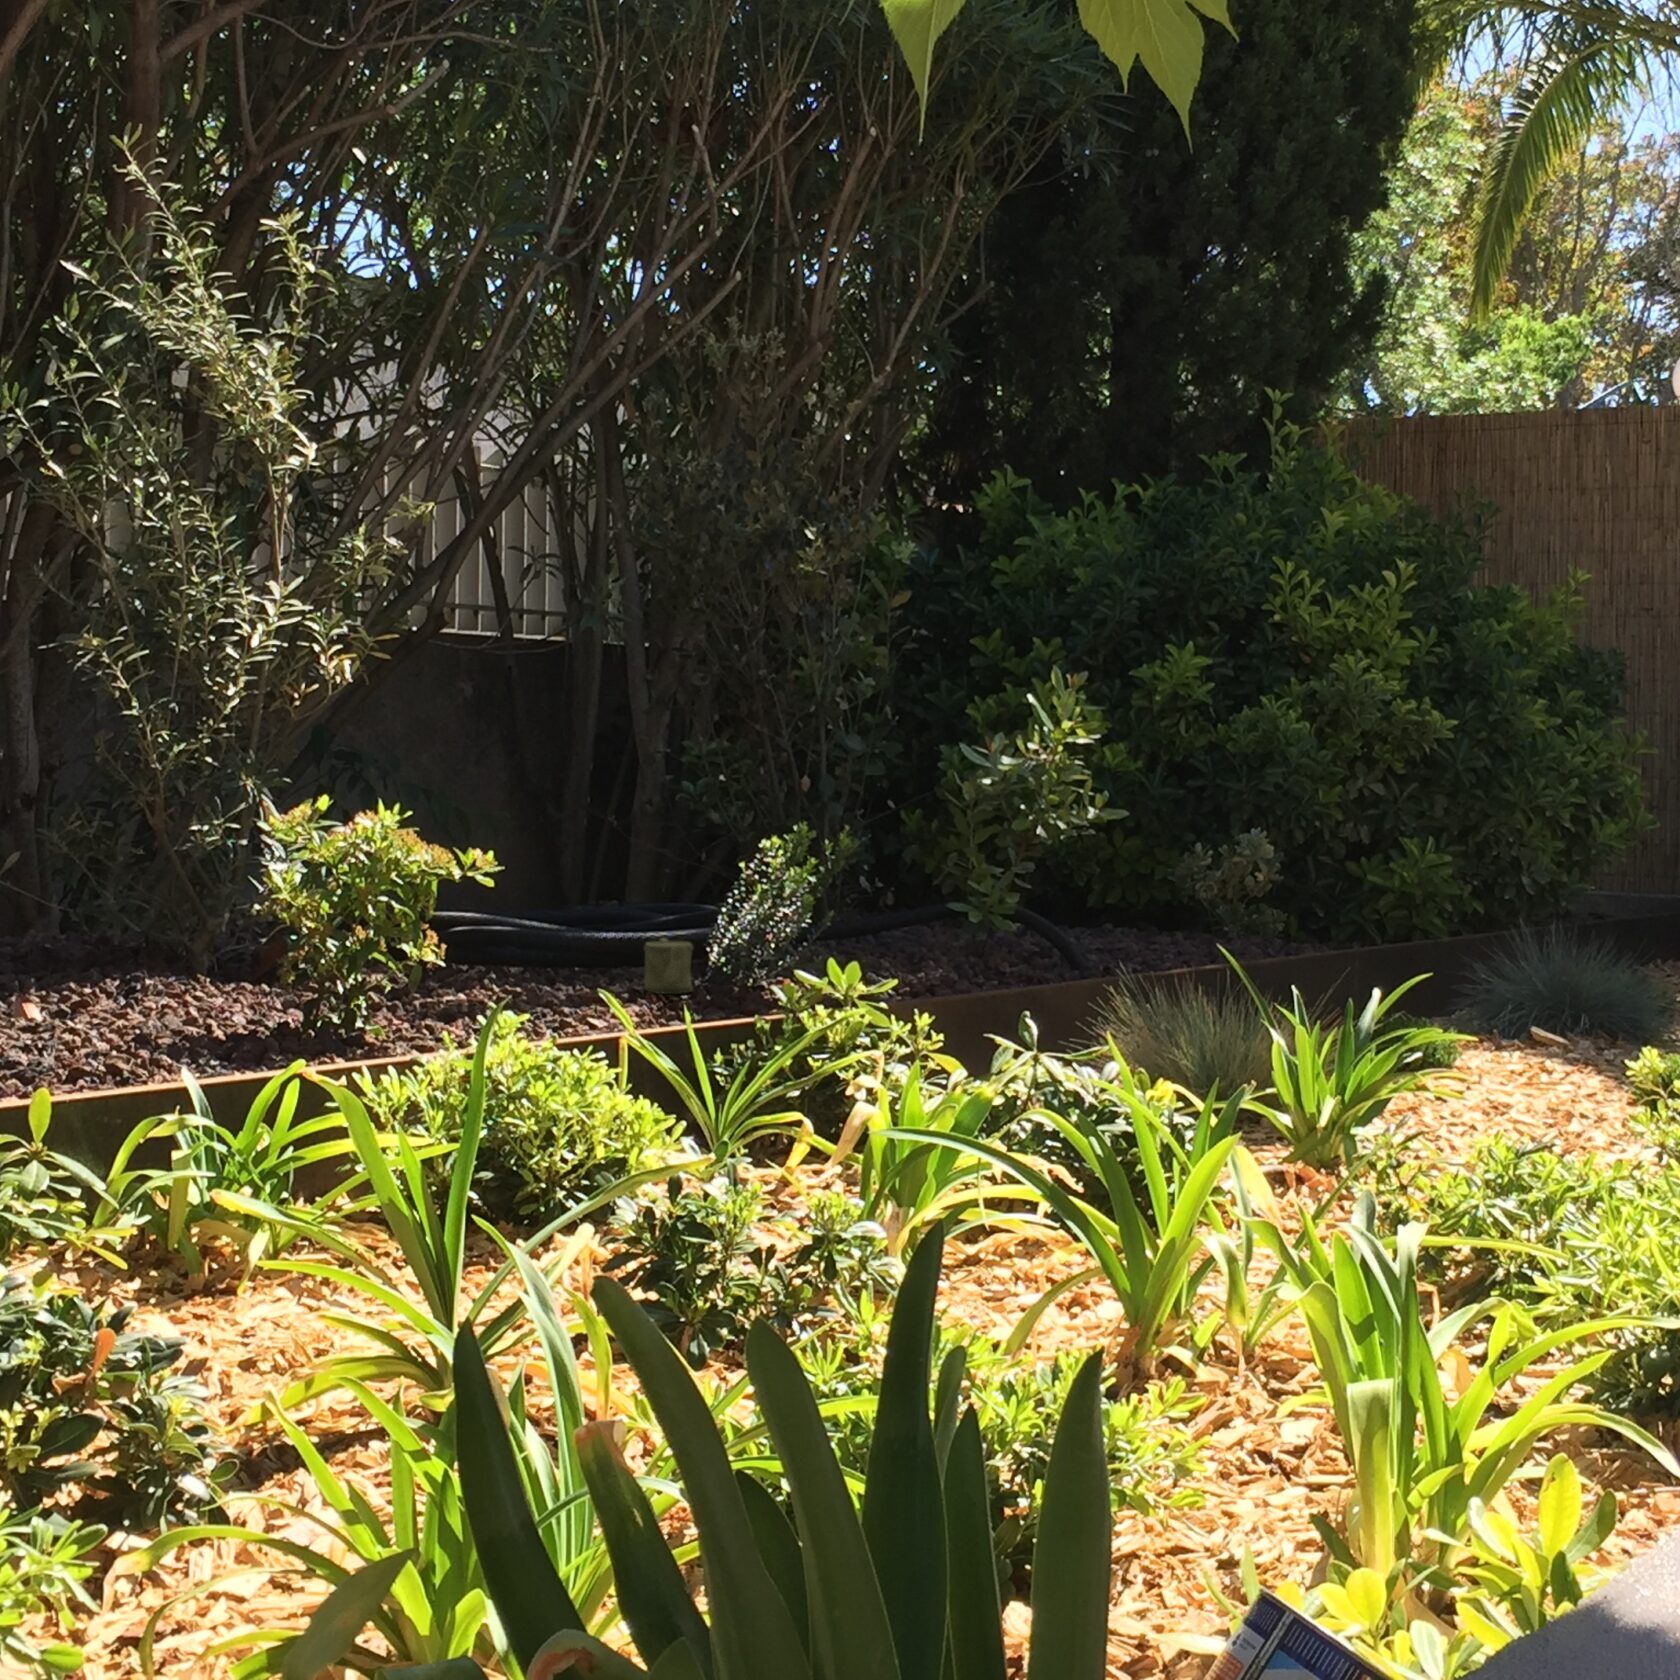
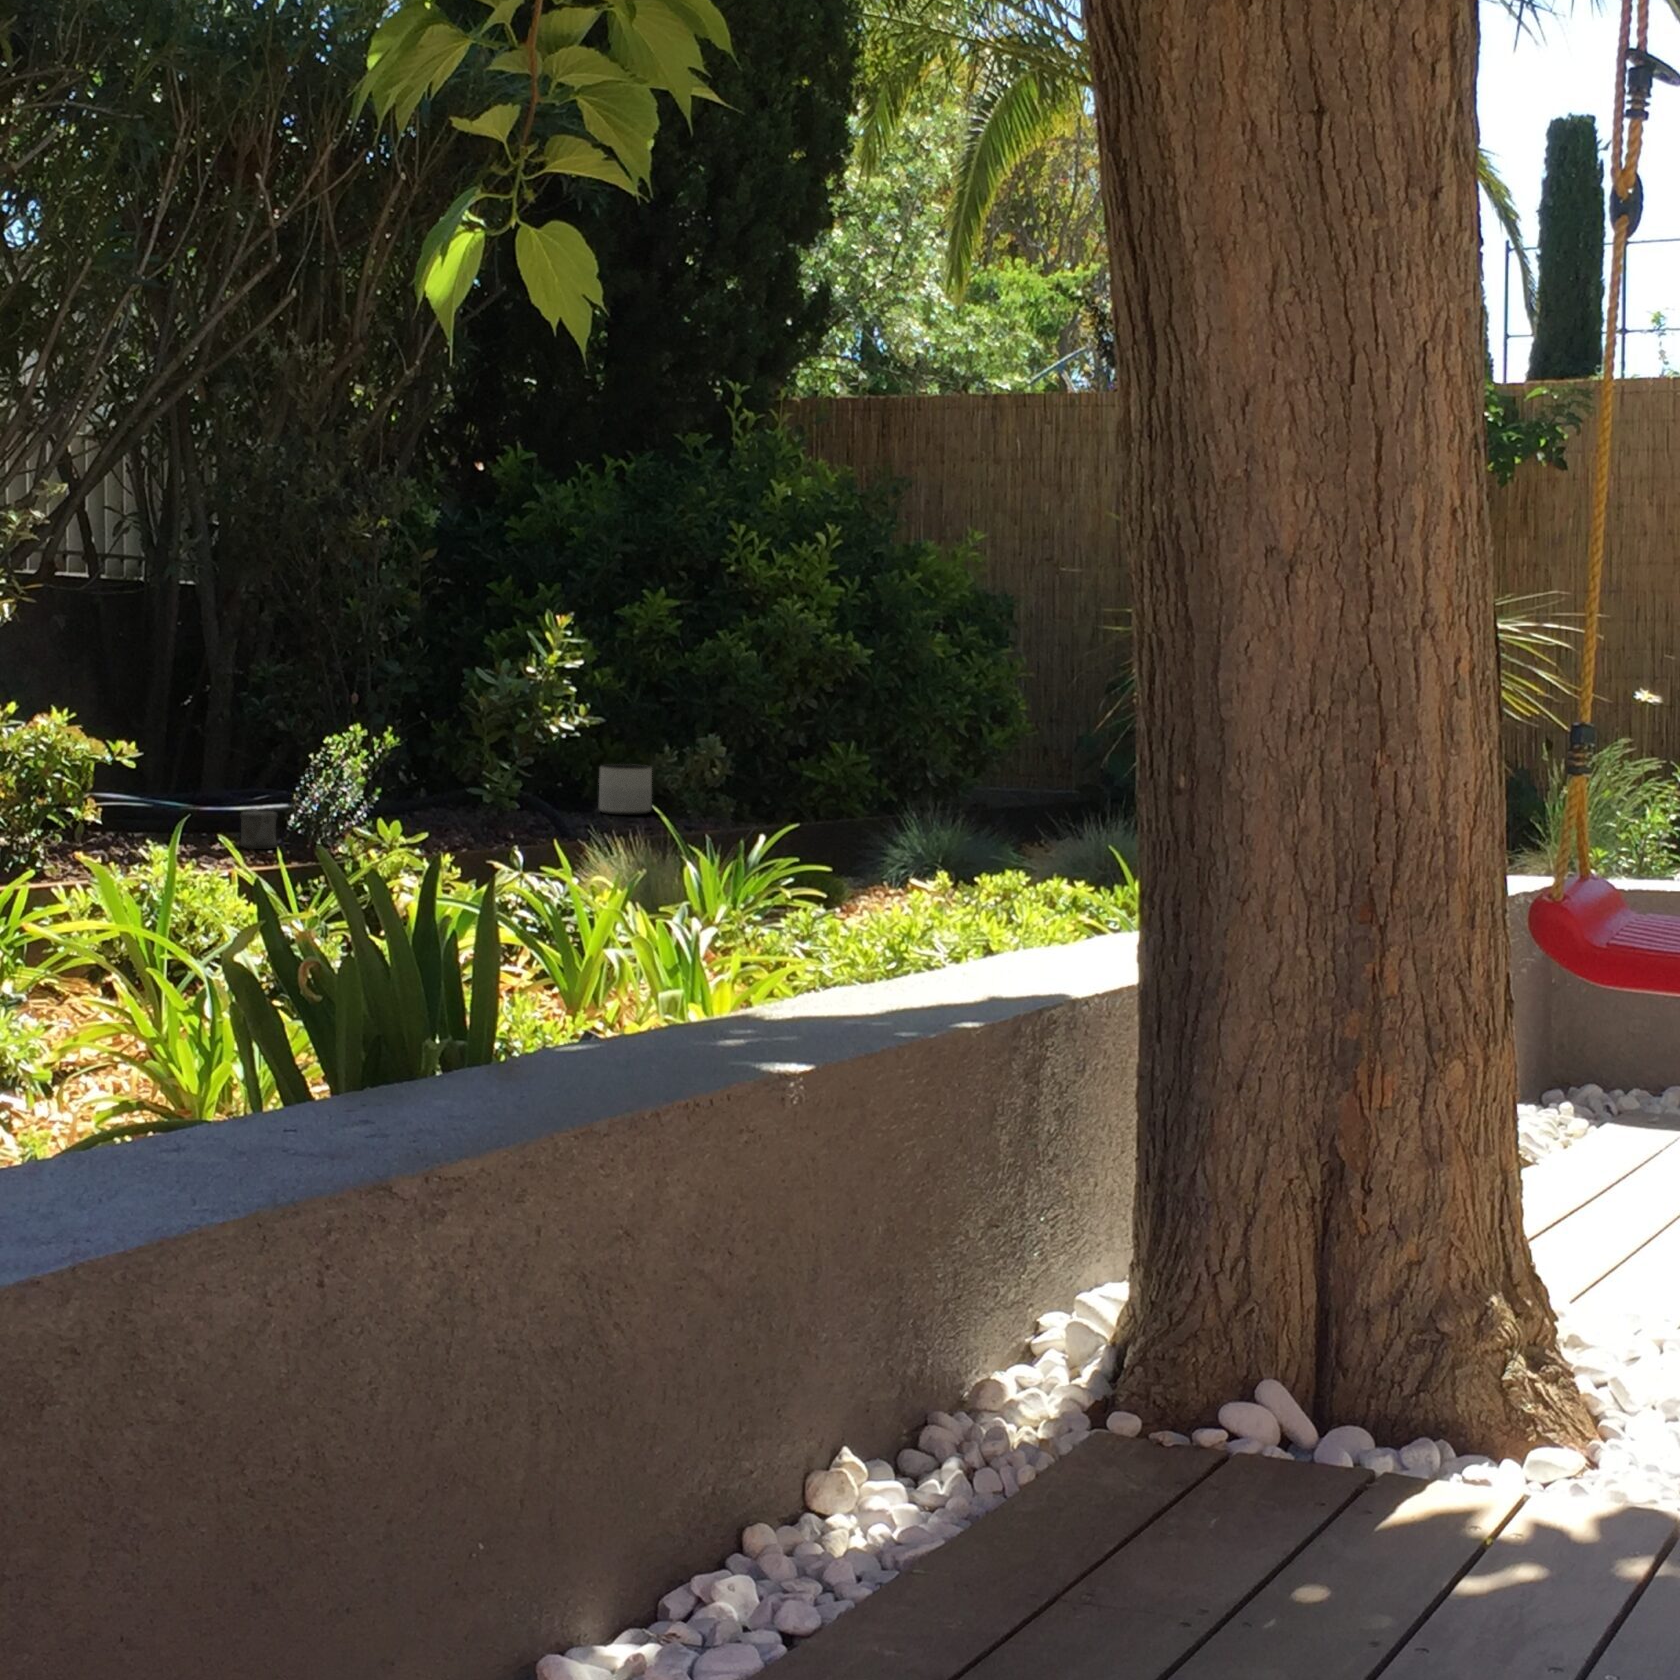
planter: none [1113,875,1183,943] -> present [599,764,652,815]

